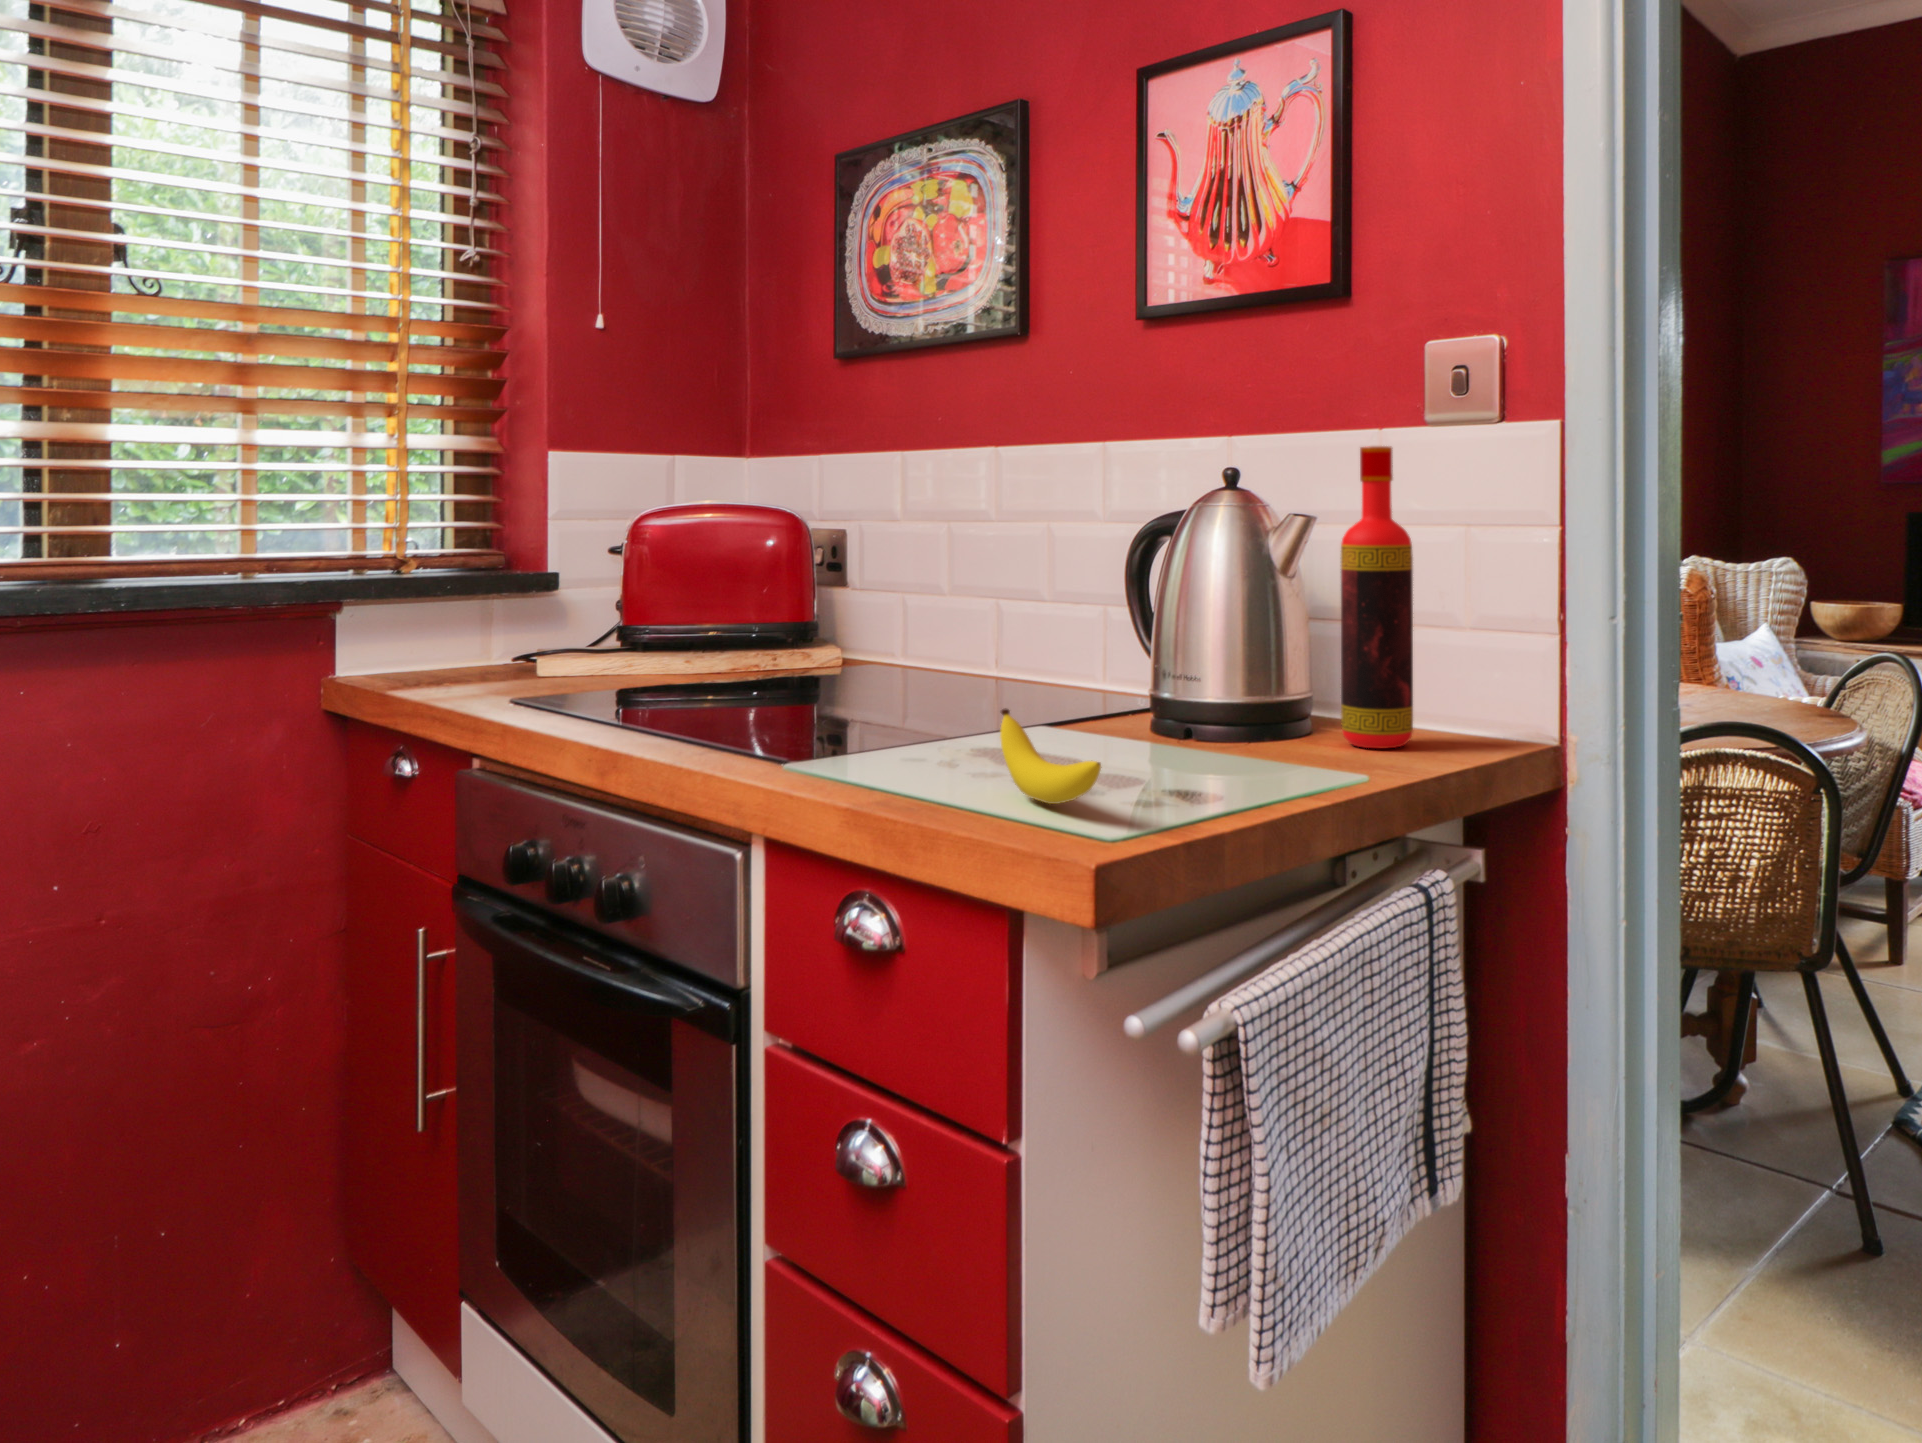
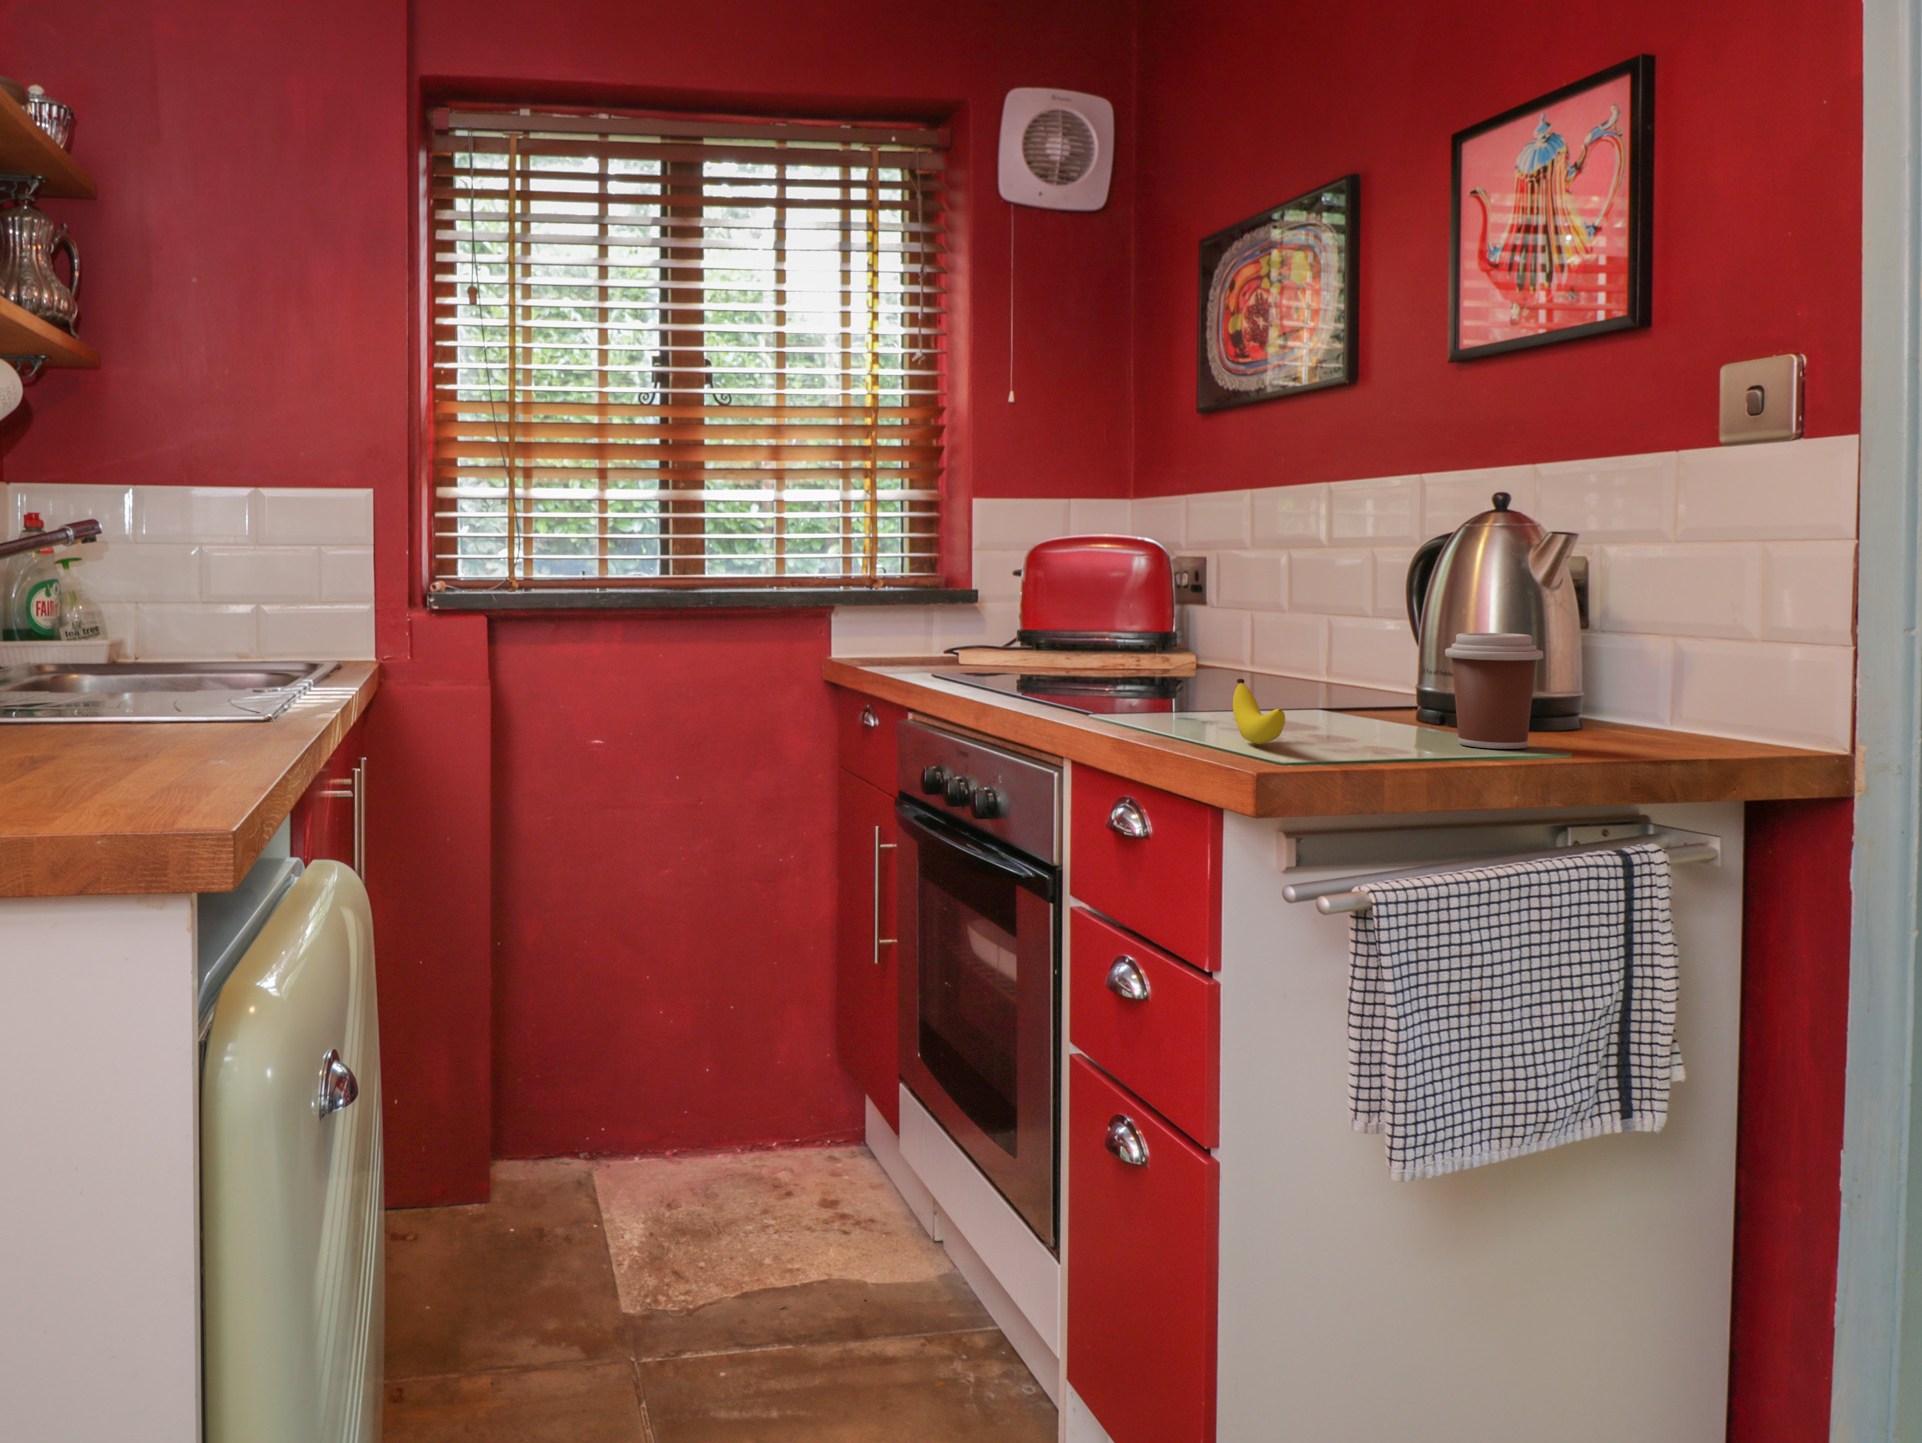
bottle: present [1341,446,1413,748] -> none [1593,470,1675,746]
coffee cup: none [1223,631,1321,771] -> present [1445,633,1543,749]

